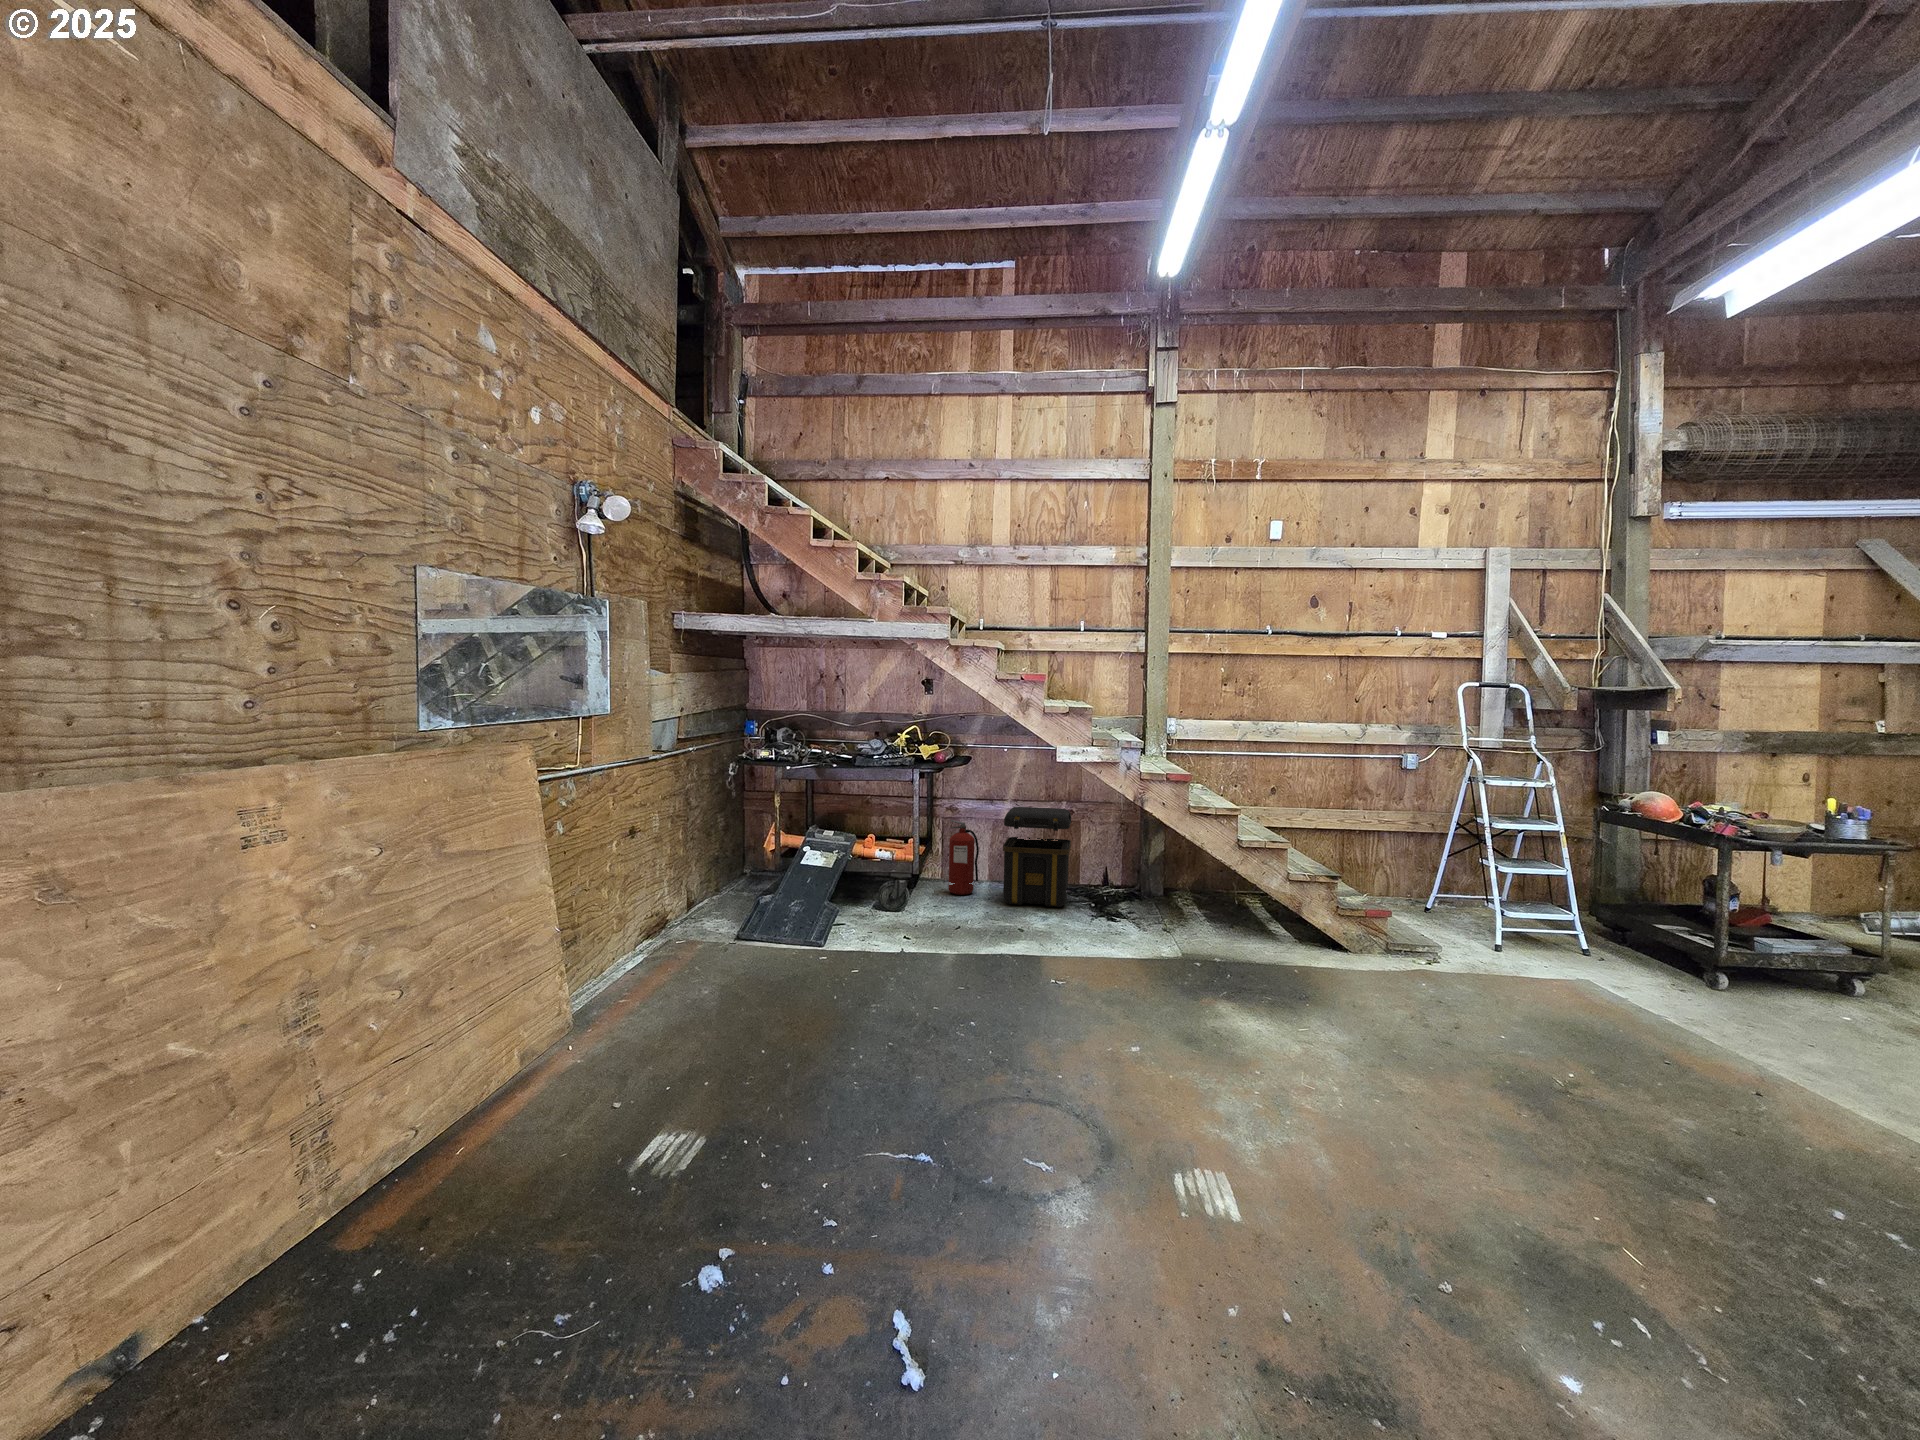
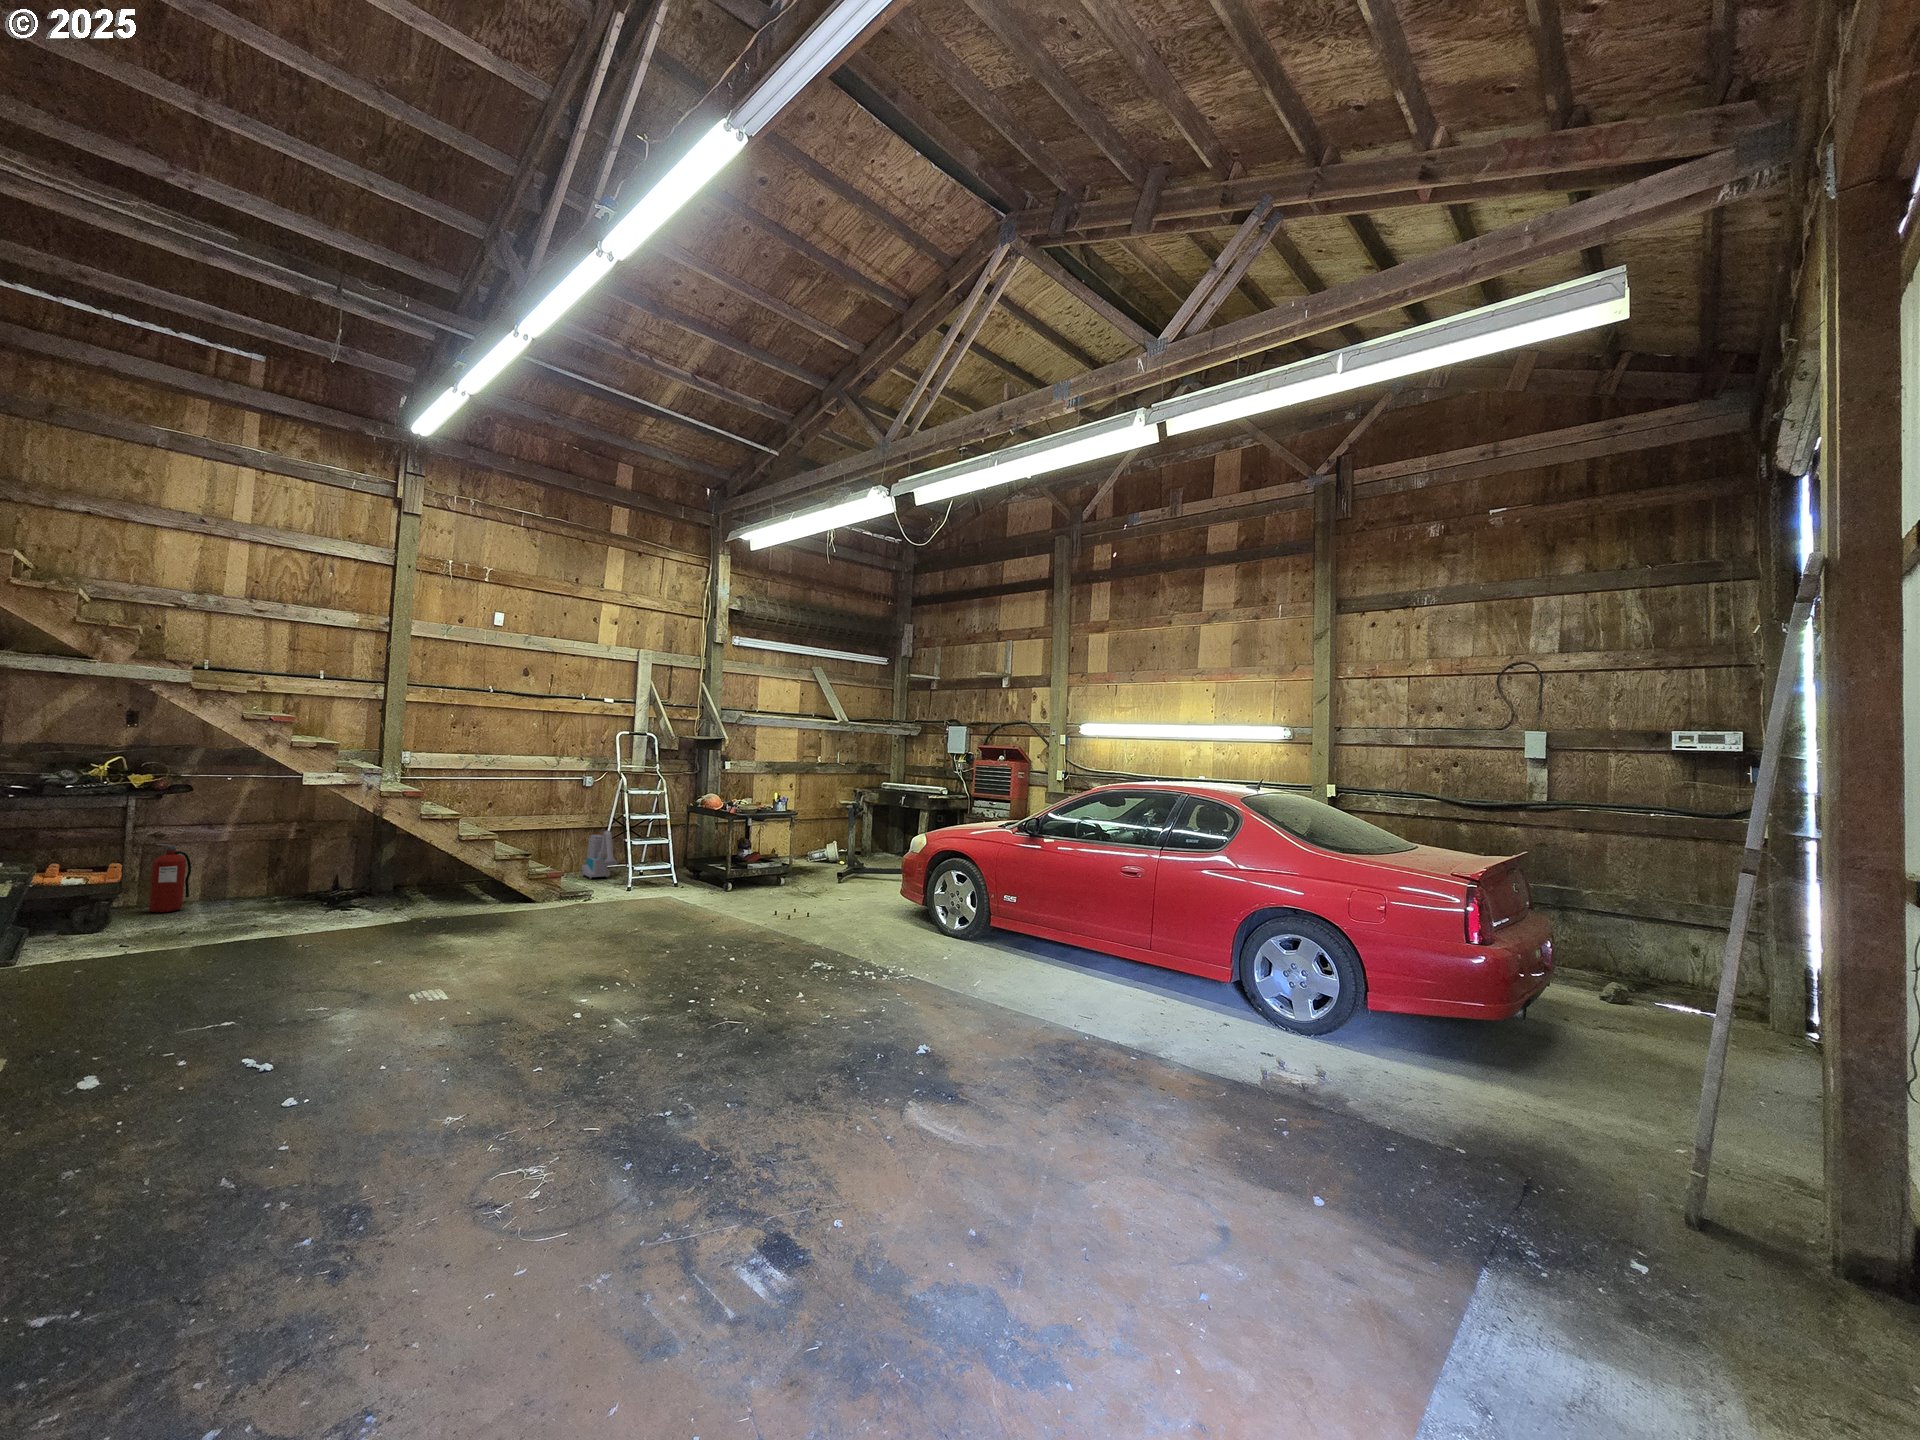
toolbox: present [1003,807,1071,907] -> none [223,826,303,912]
vacuum cleaner: none [1403,844,1471,919] -> present [581,830,618,879]

